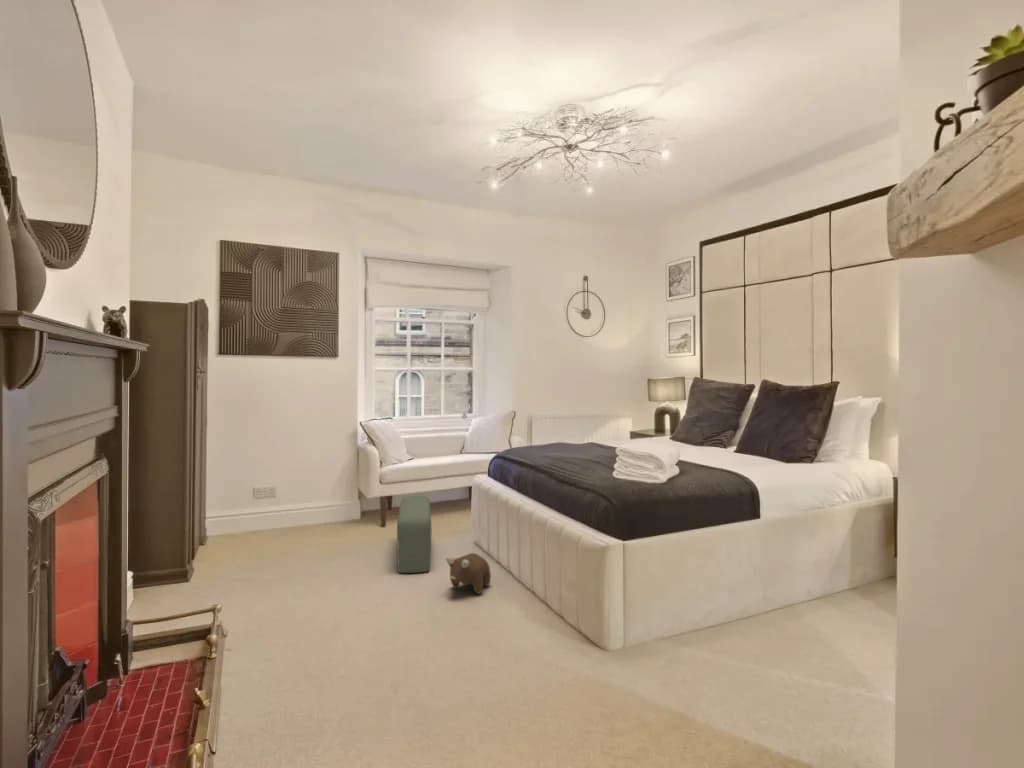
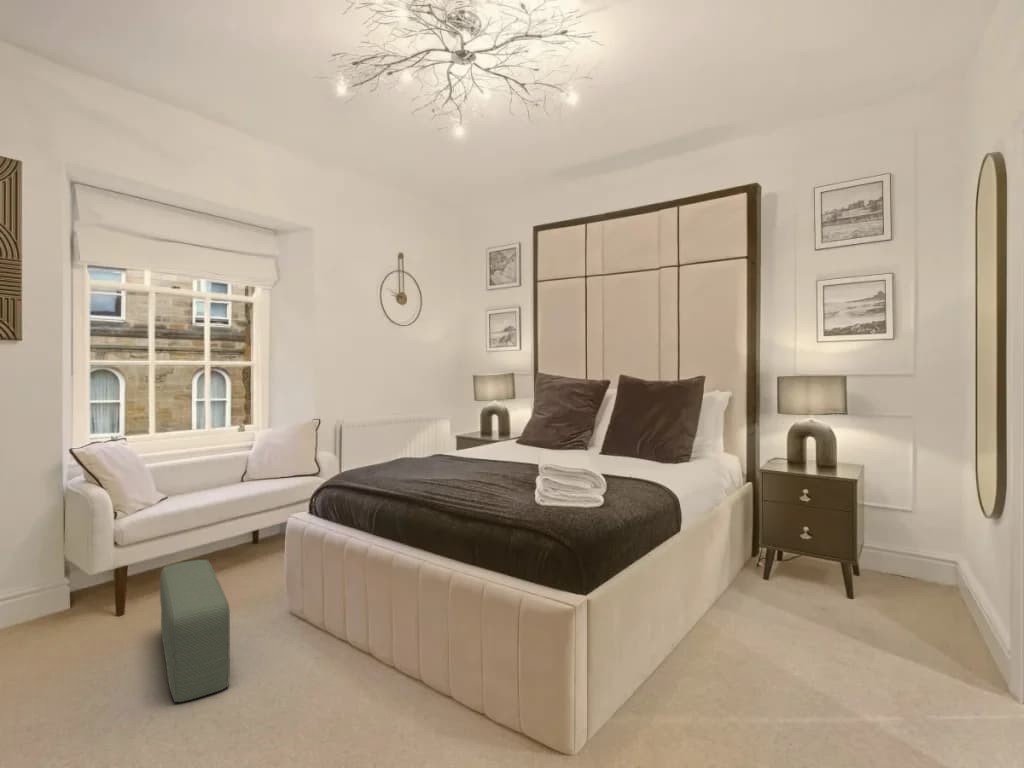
plush toy: present [446,553,491,594] -> none [274,649,341,713]

